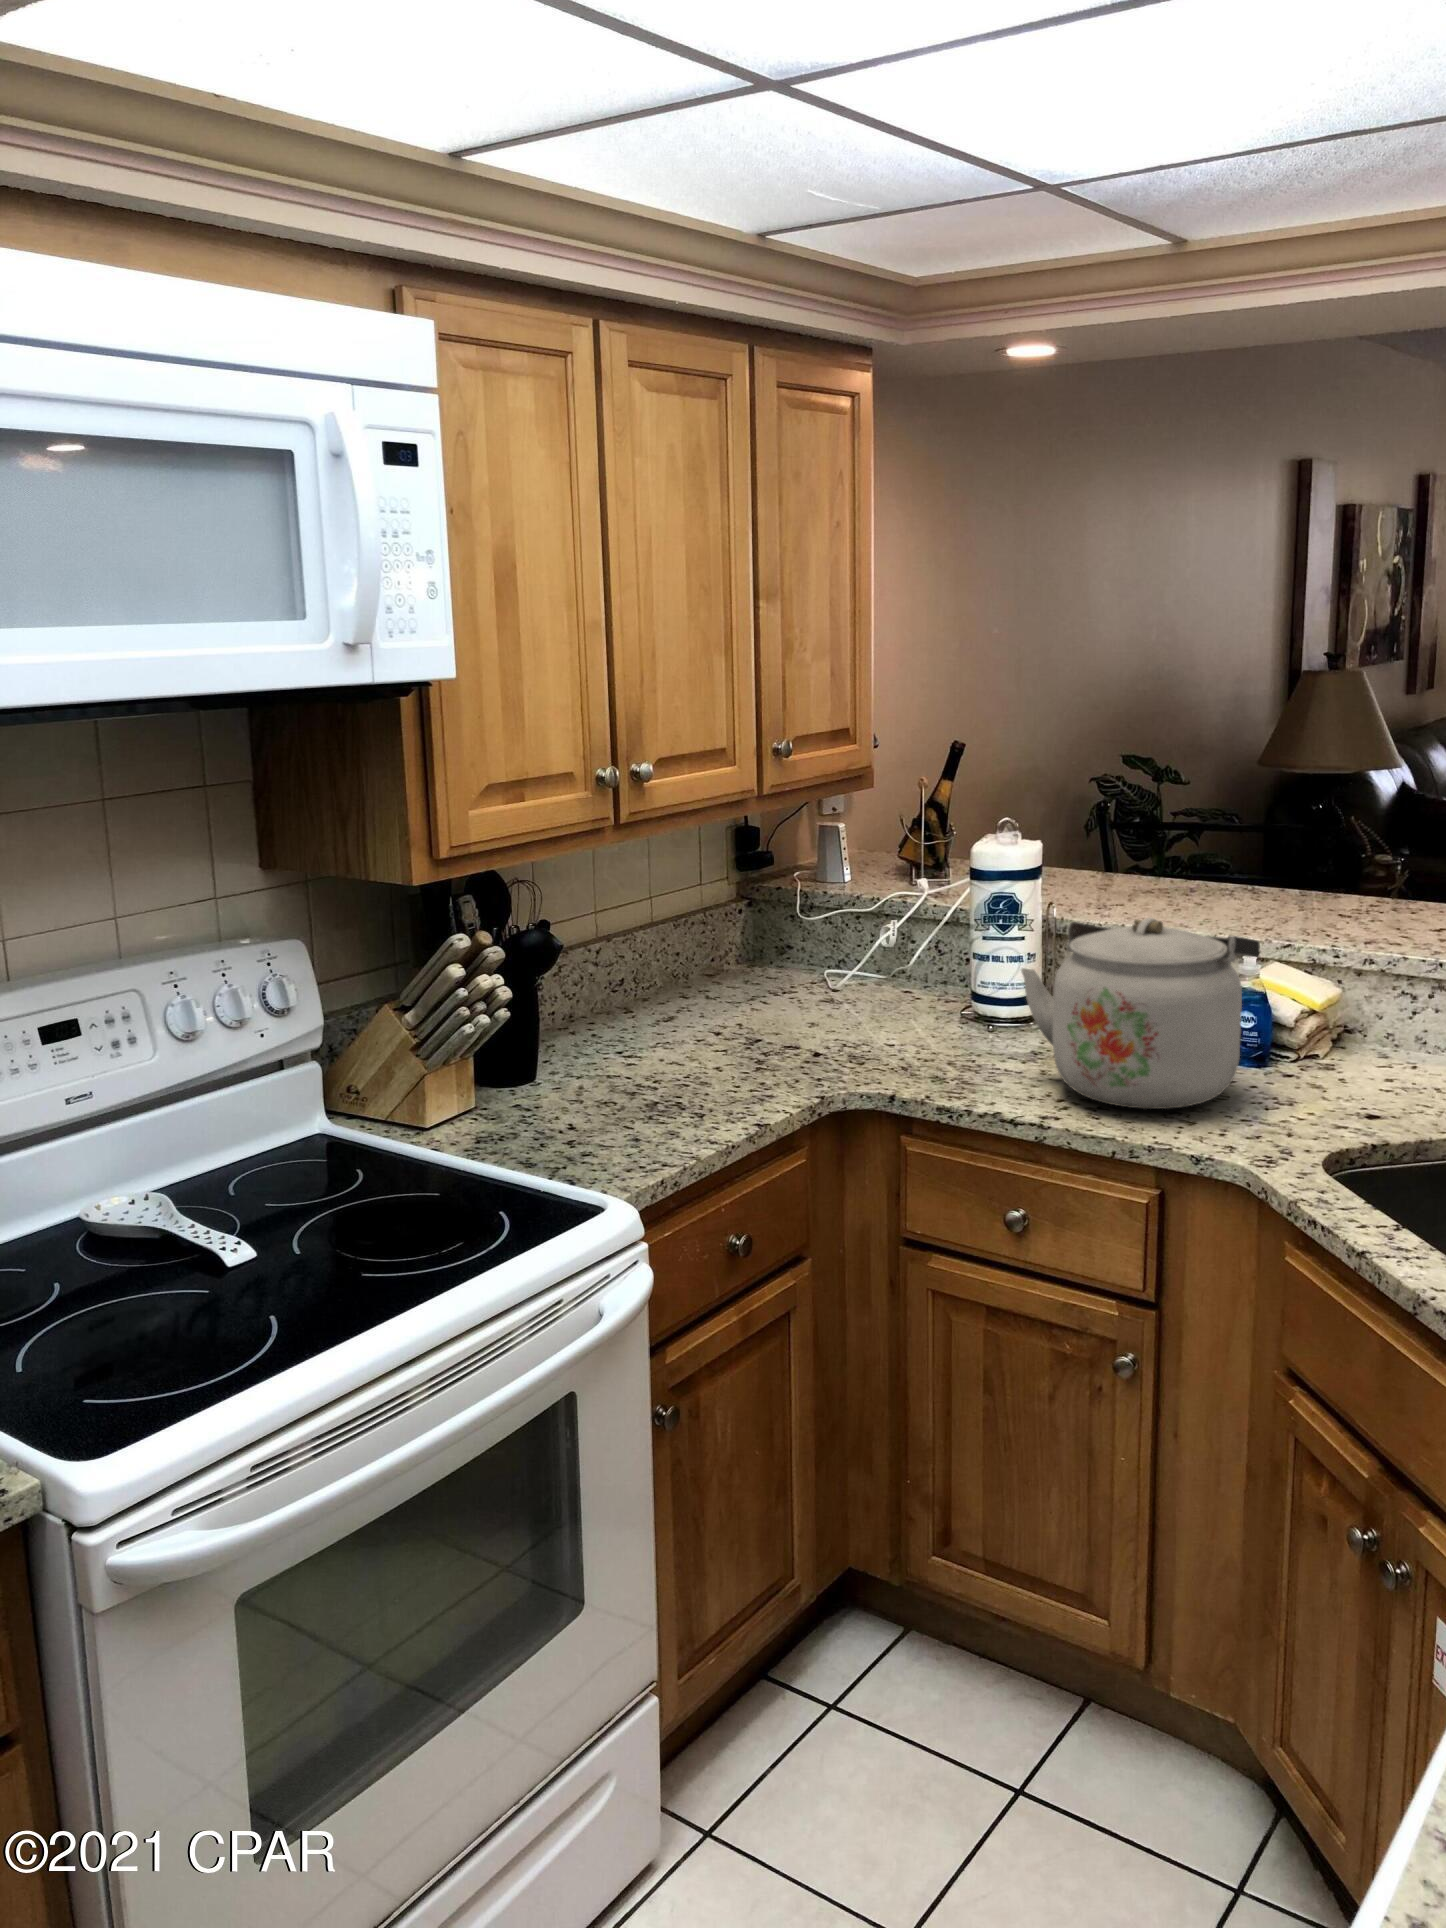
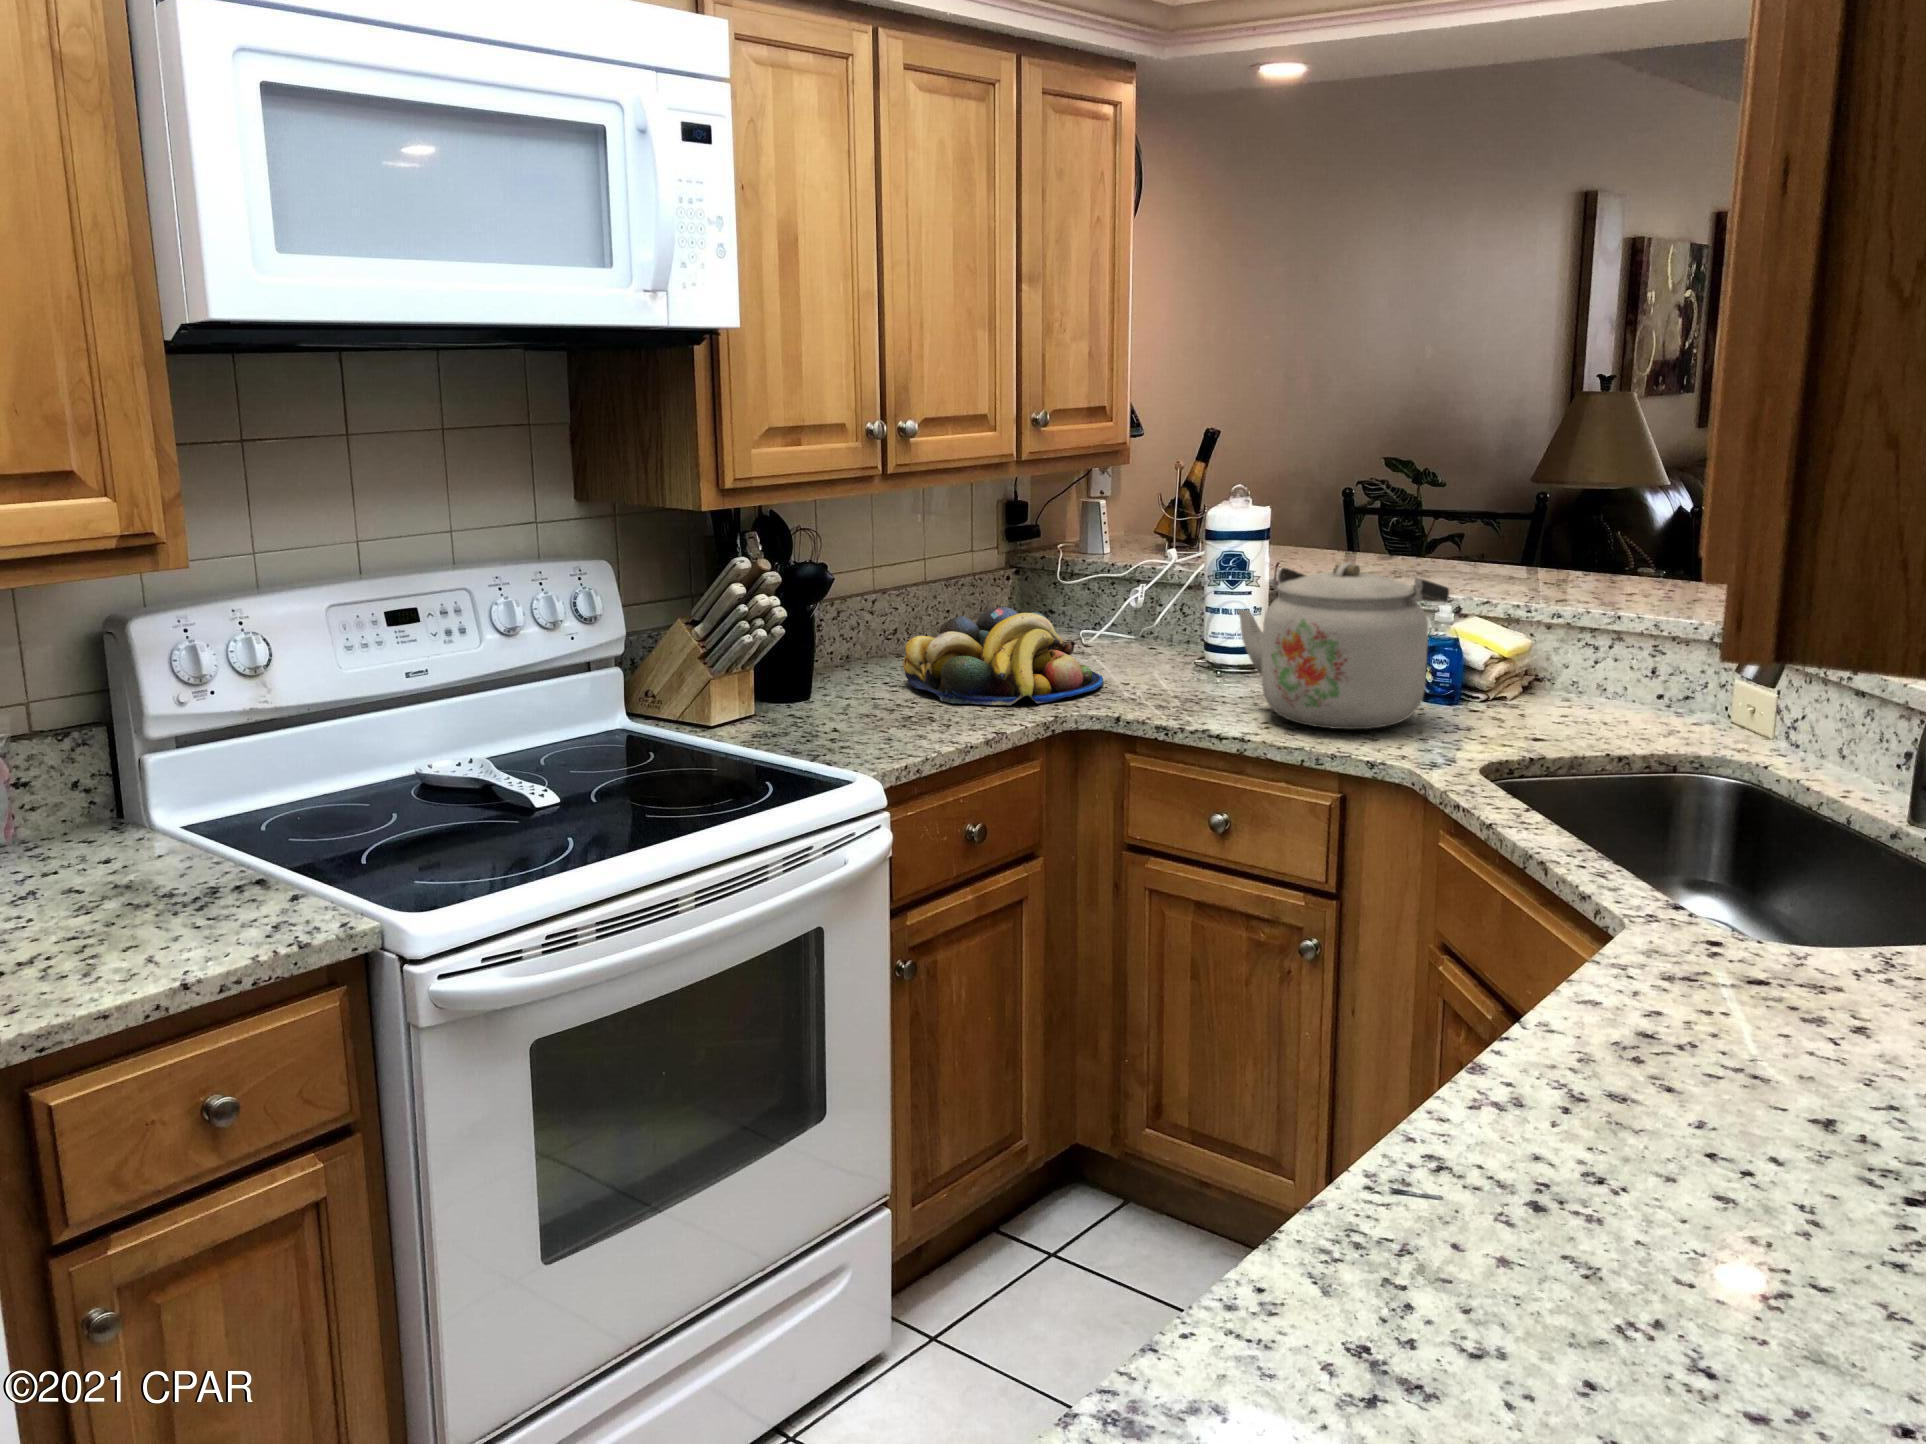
fruit bowl: none [637,961,864,1084] -> present [903,607,1103,705]

